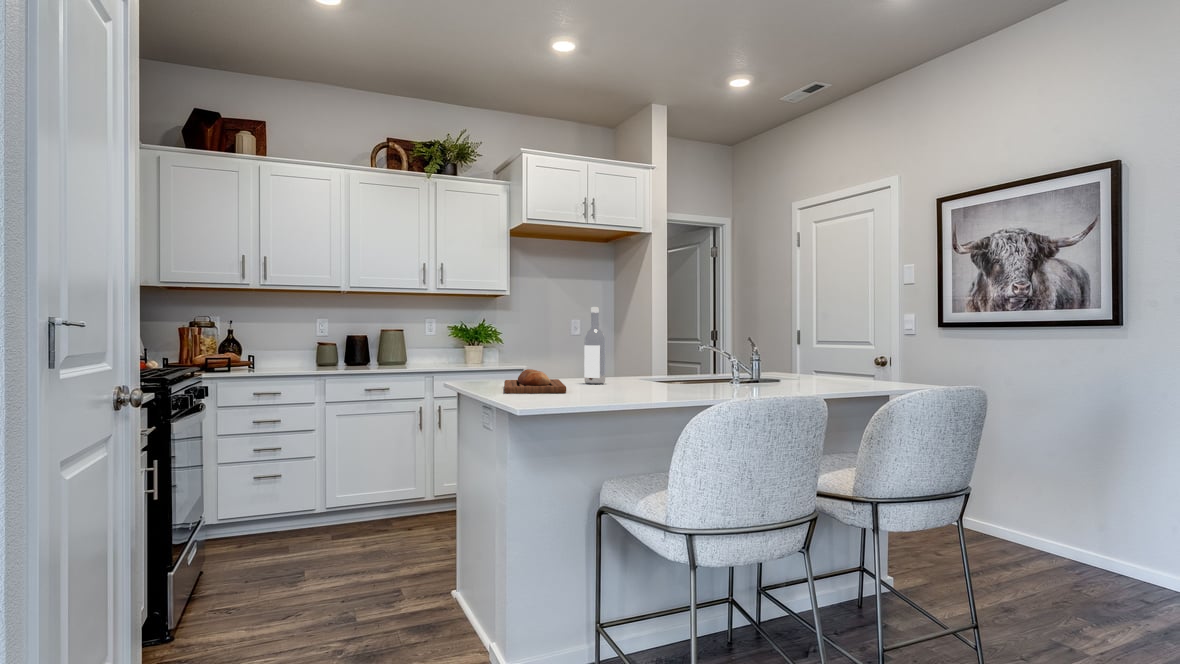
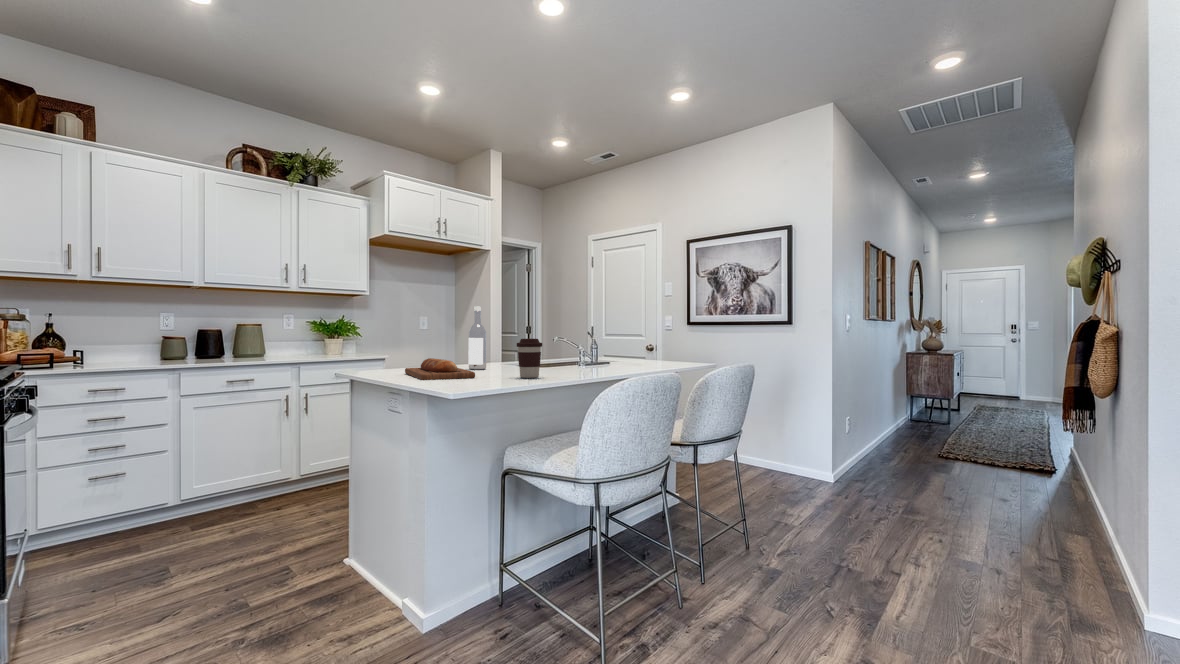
coffee cup: none [613,347,644,395] -> present [517,339,542,378]

